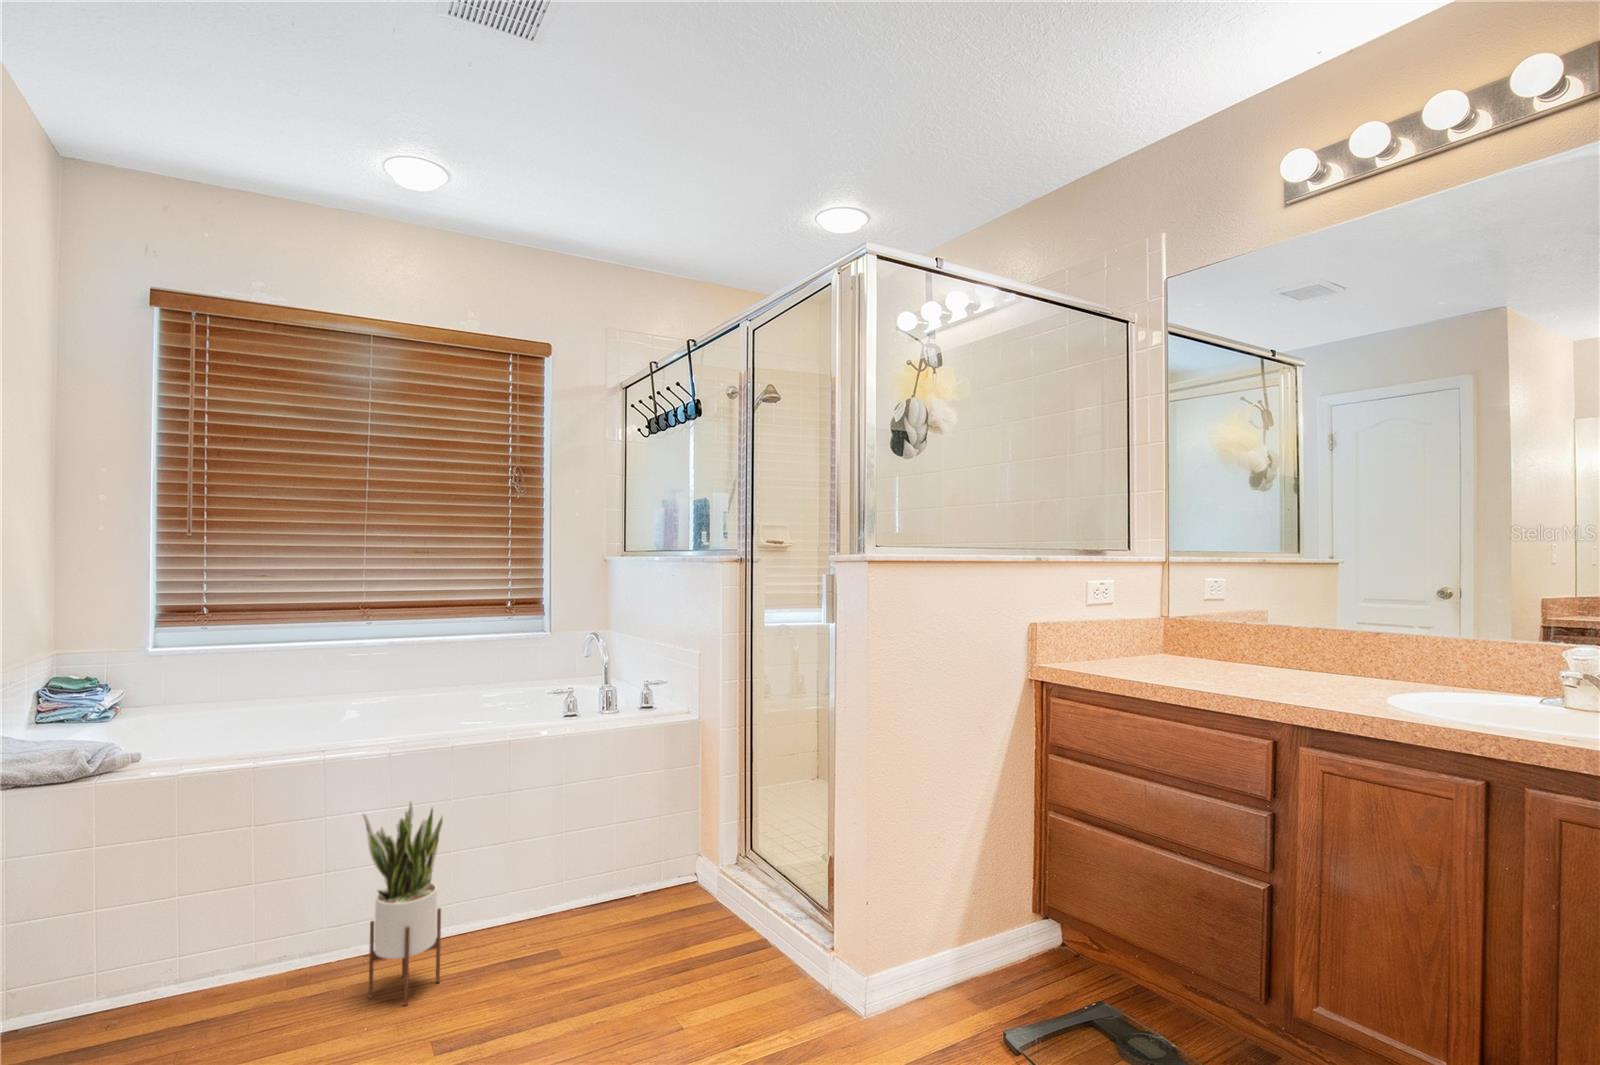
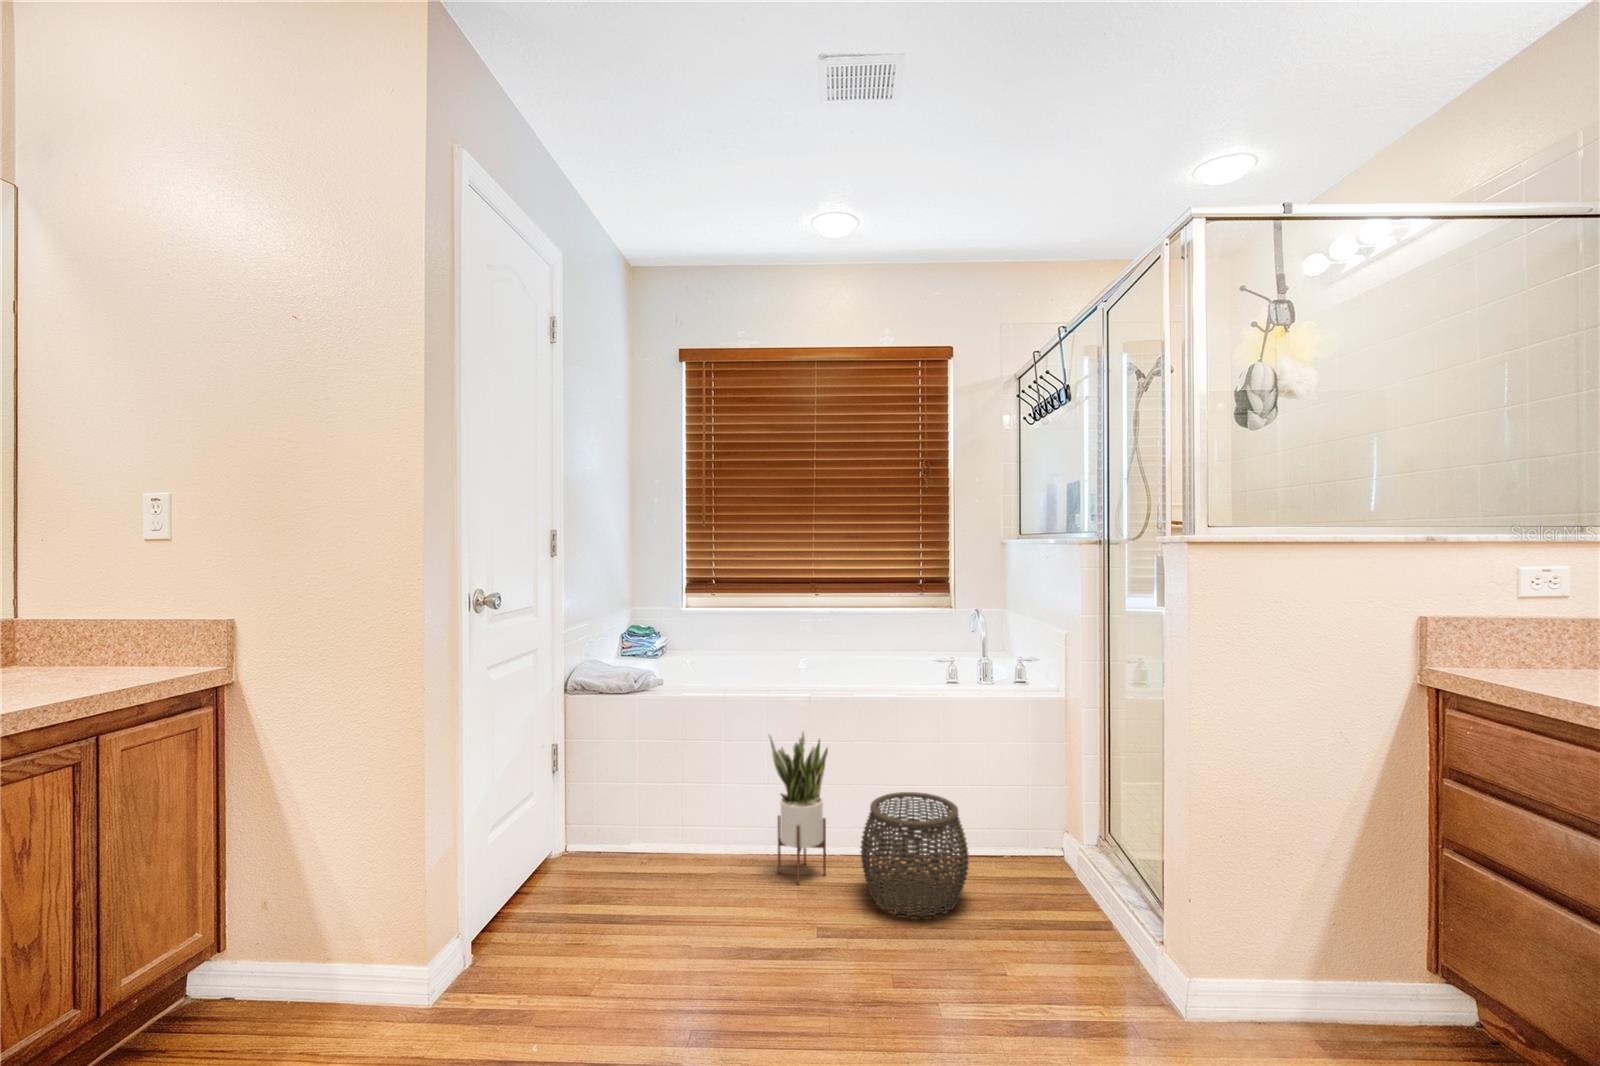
woven basket: none [496,848,629,1002] -> present [861,792,969,917]

